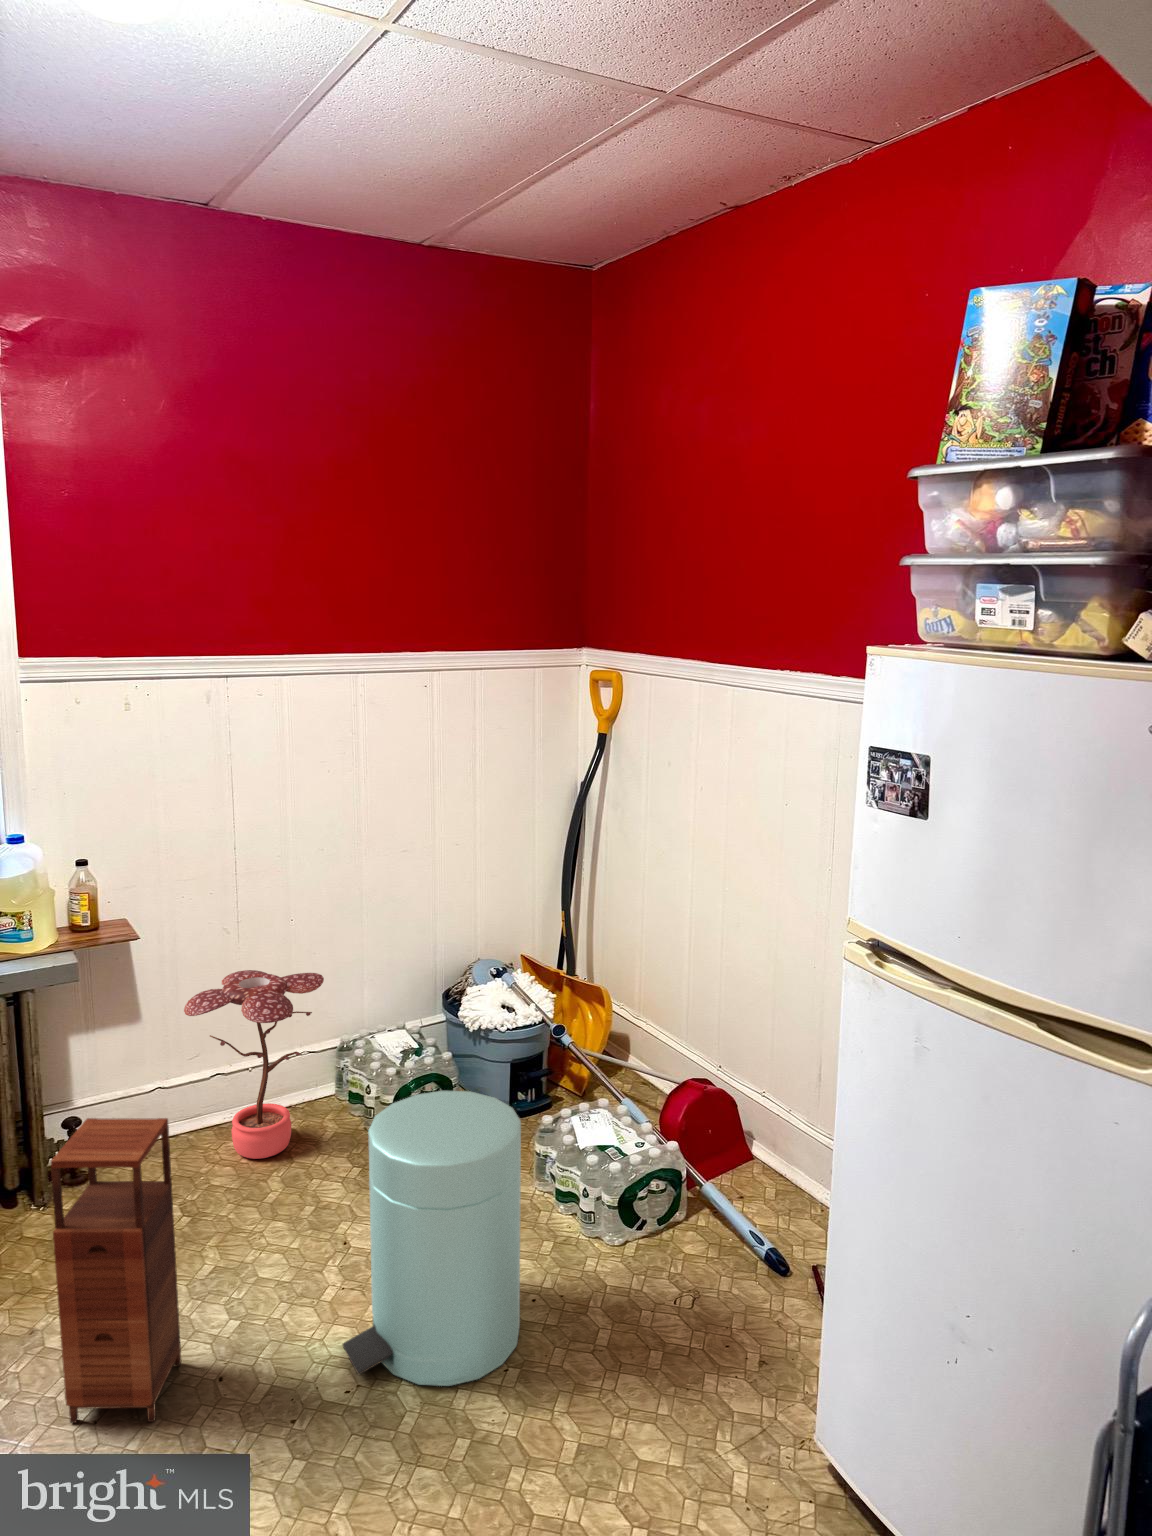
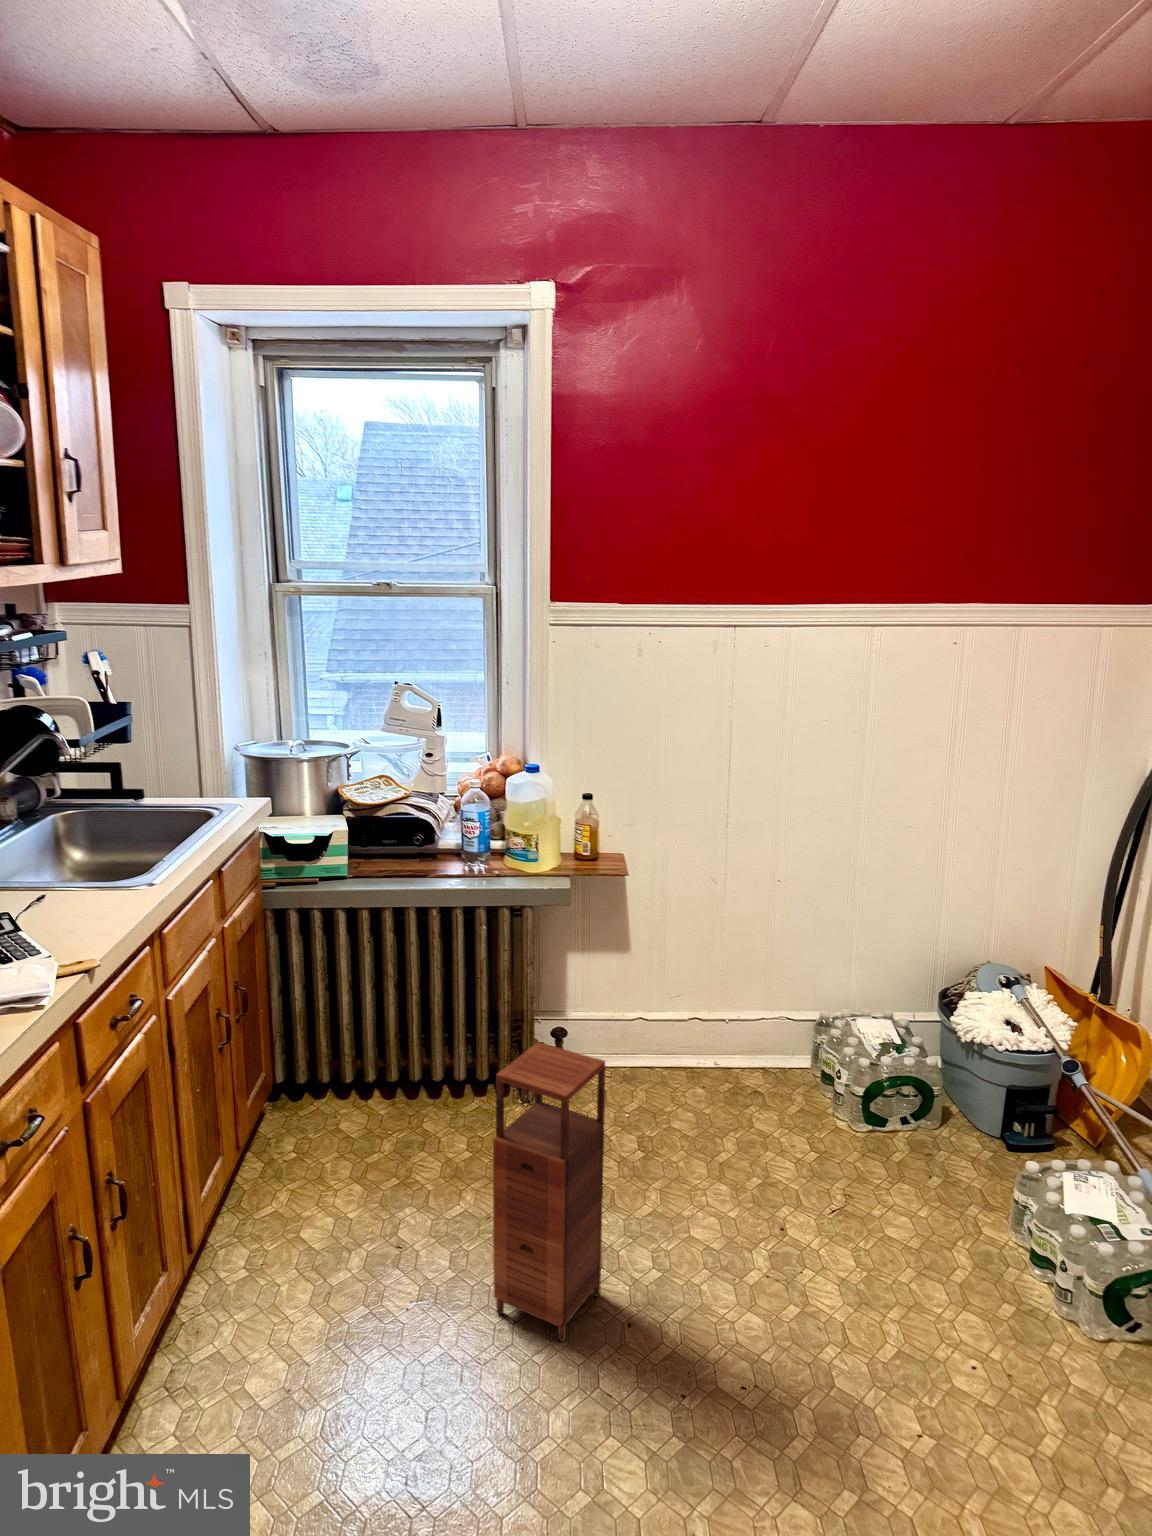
potted plant: present [184,970,324,1159] -> none [663,924,805,1116]
trash can: present [343,1091,521,1386] -> none [750,1101,974,1433]

